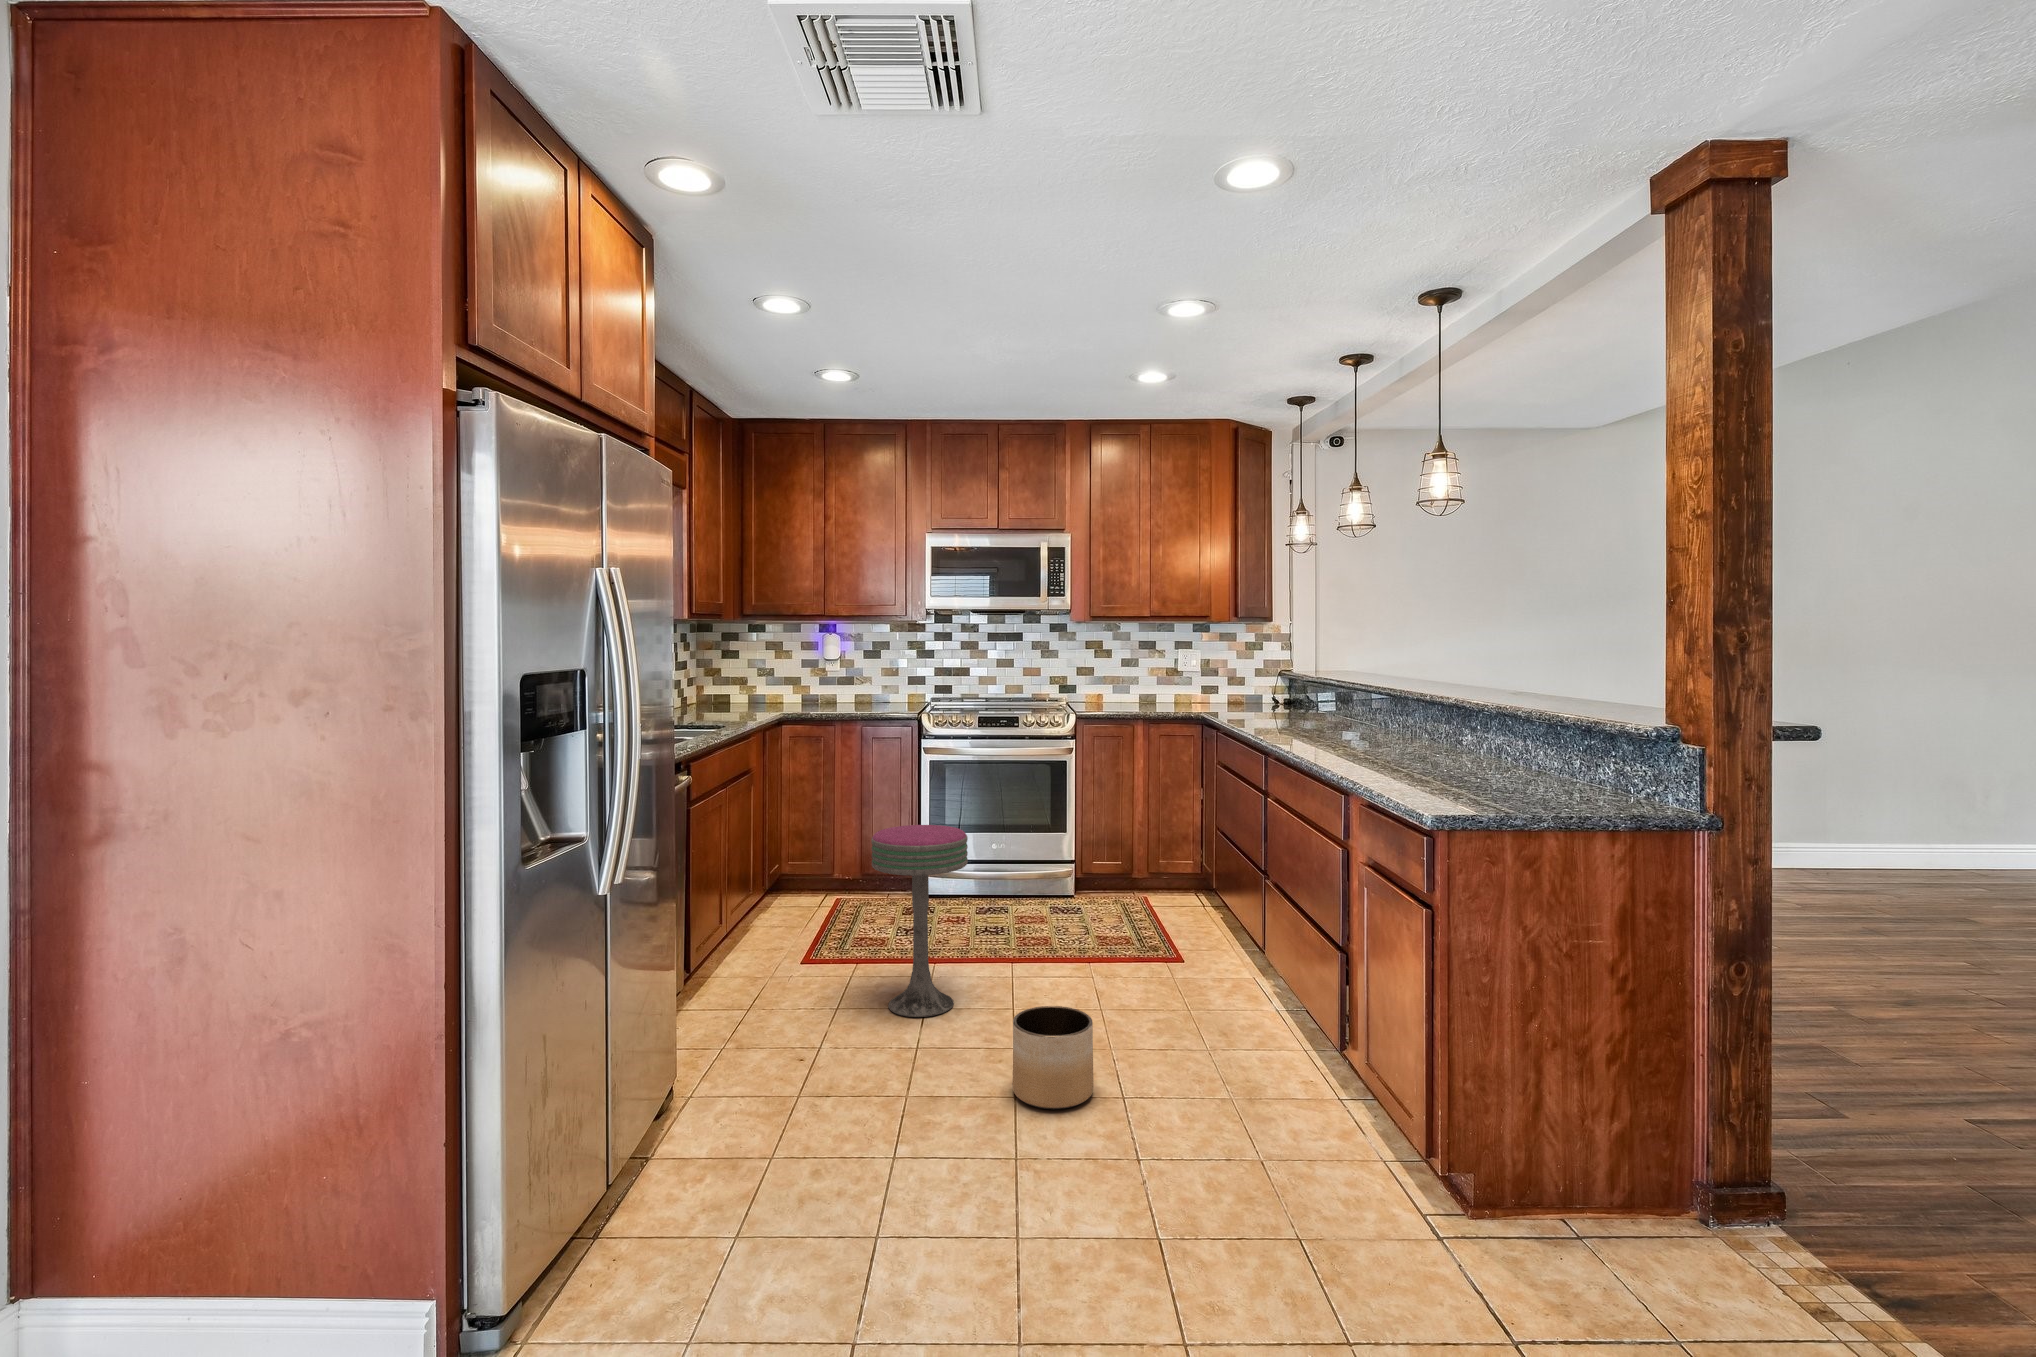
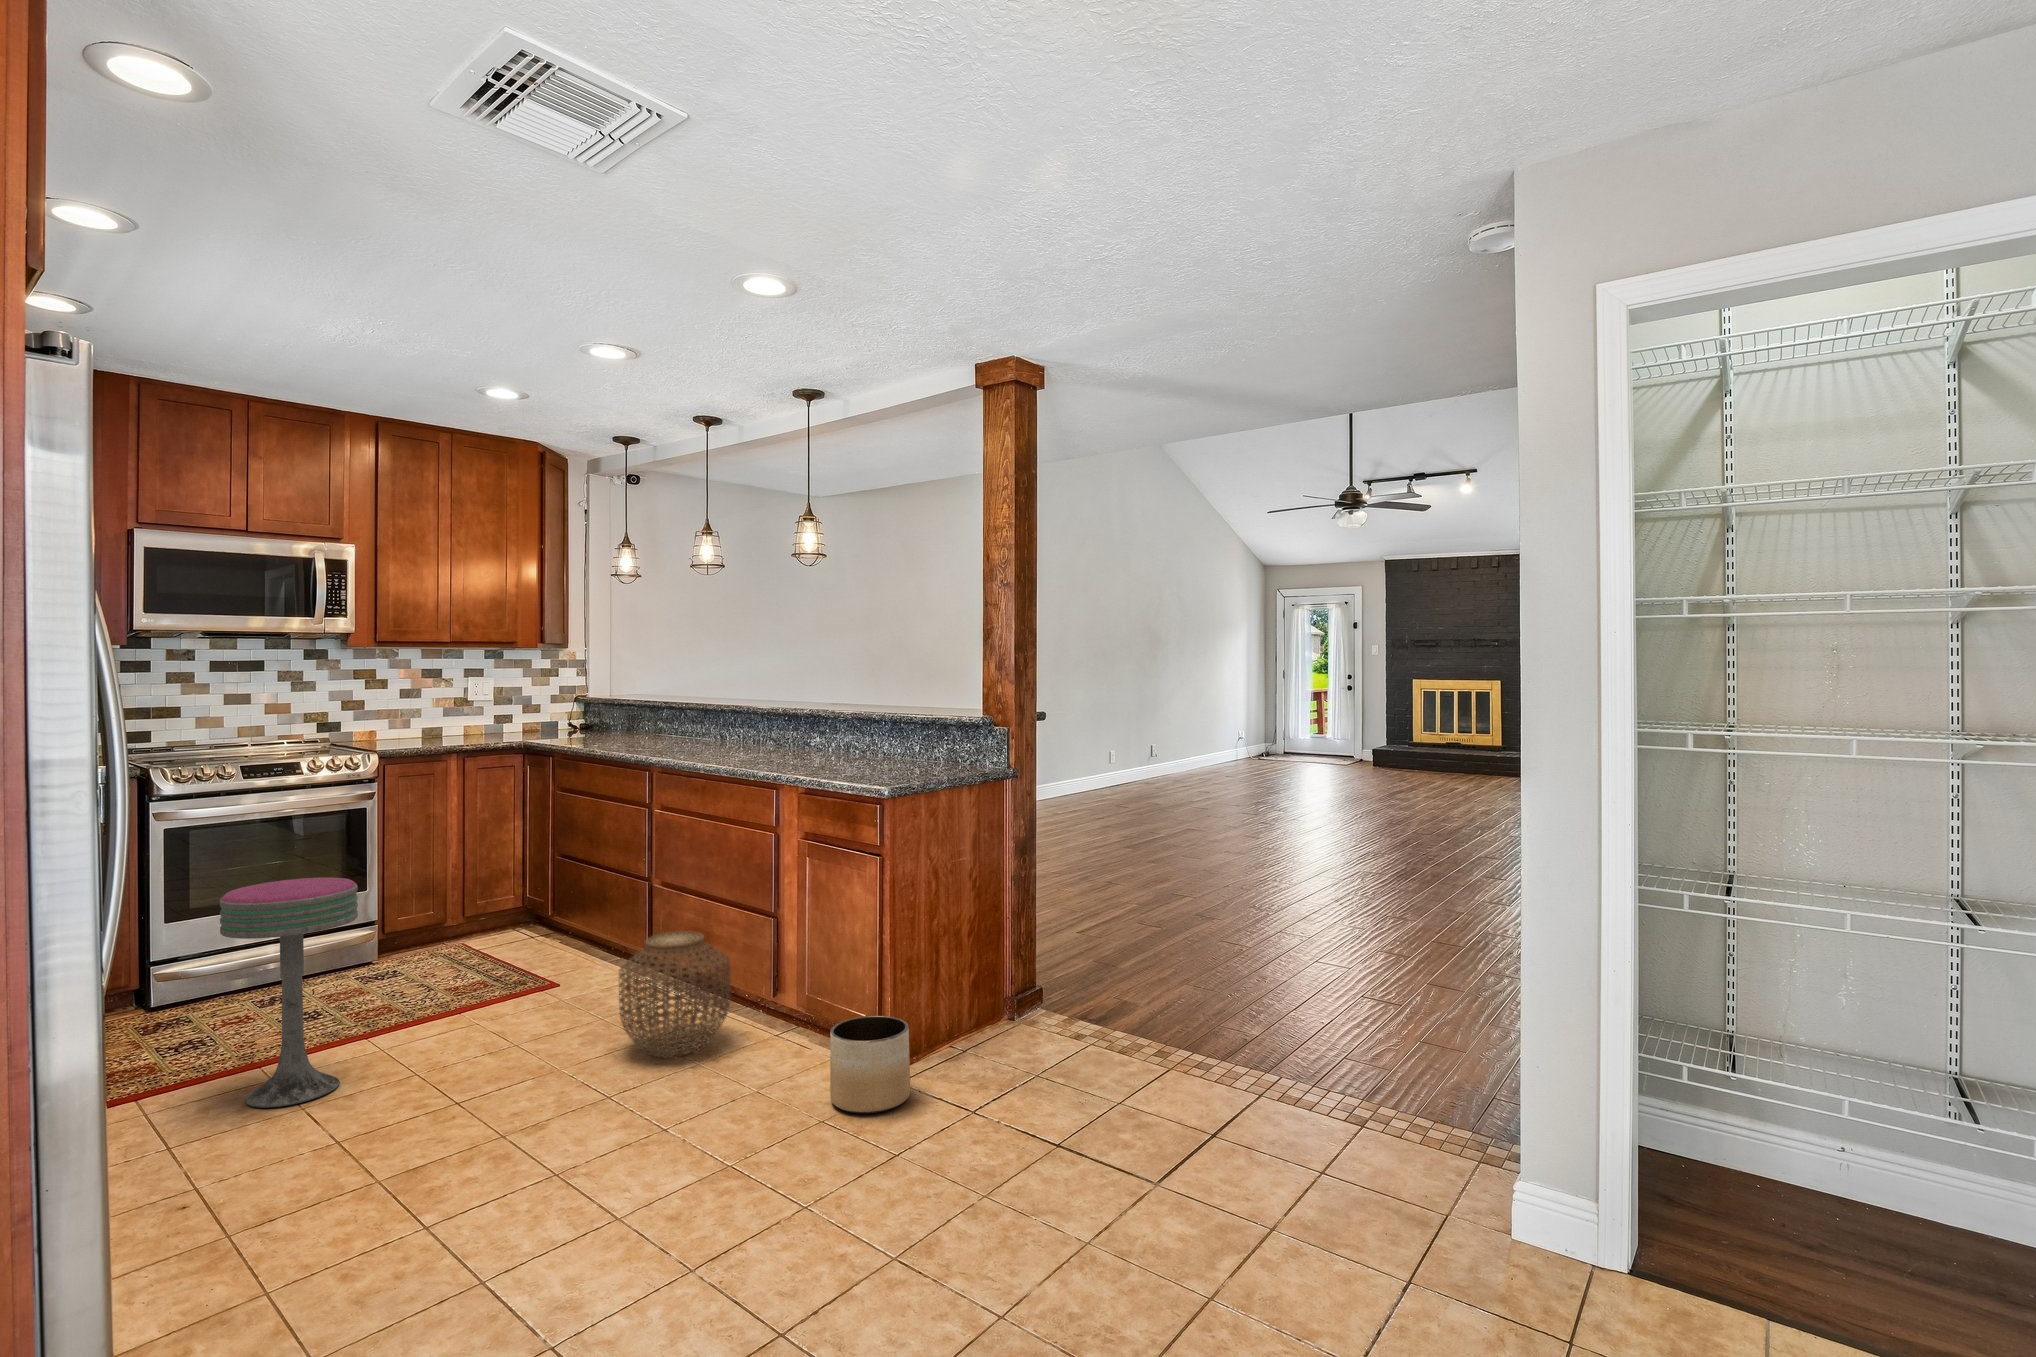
woven basket: none [1161,942,1283,1087] -> present [619,931,731,1058]
planter: present [1013,1006,1094,1109] -> present [830,1016,910,1114]

